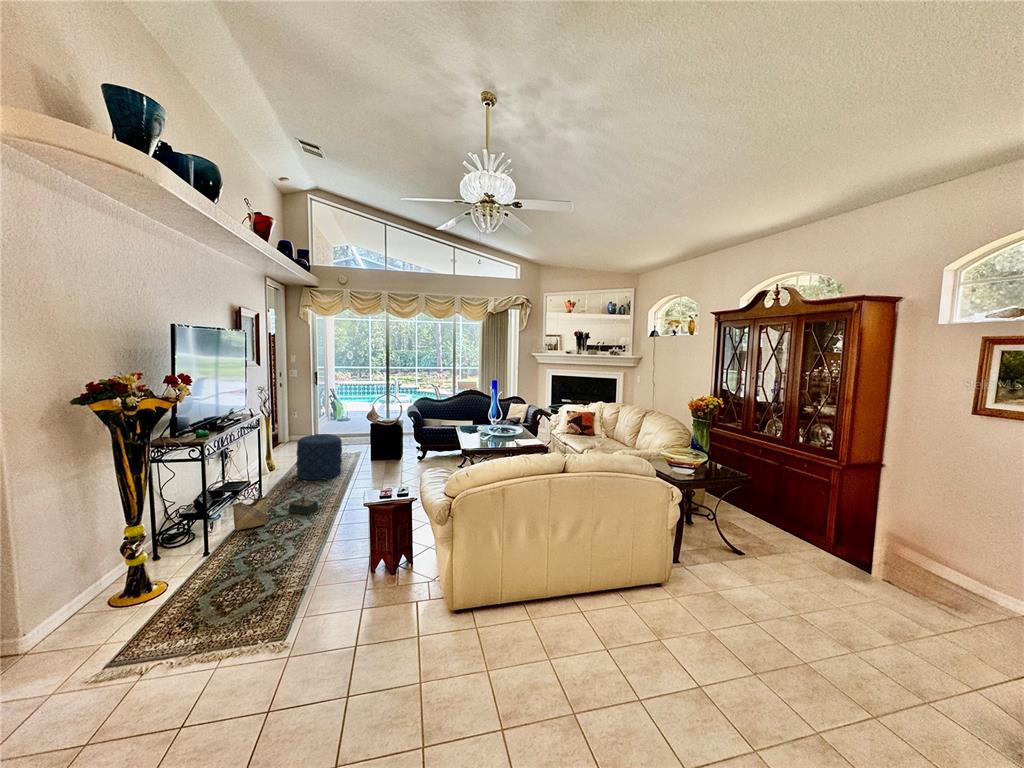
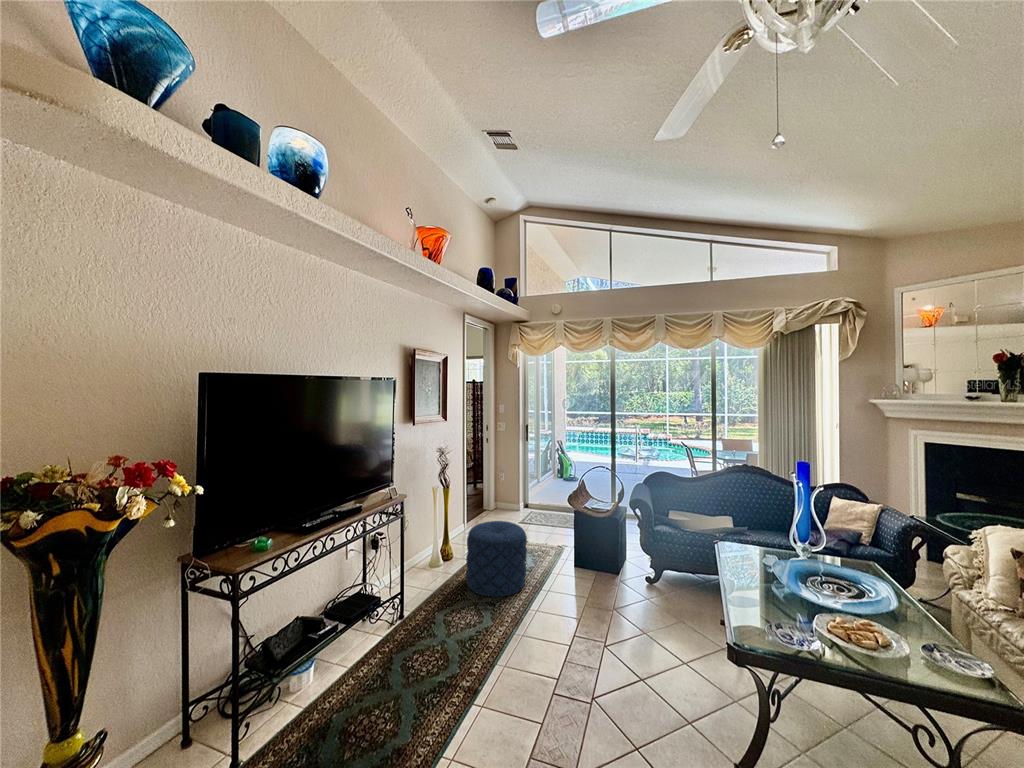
decorative plant: present [281,479,319,514] -> none [399,612,459,693]
woven basket: present [232,485,267,531] -> none [316,623,370,704]

